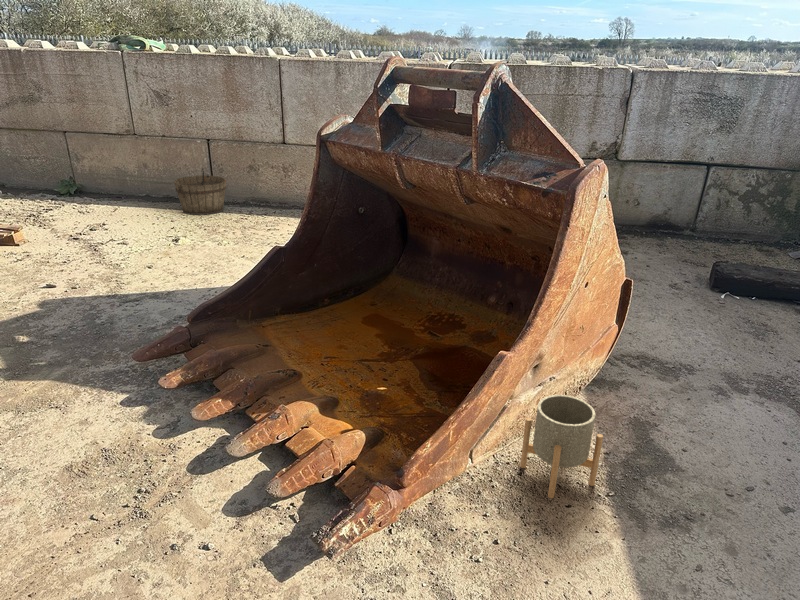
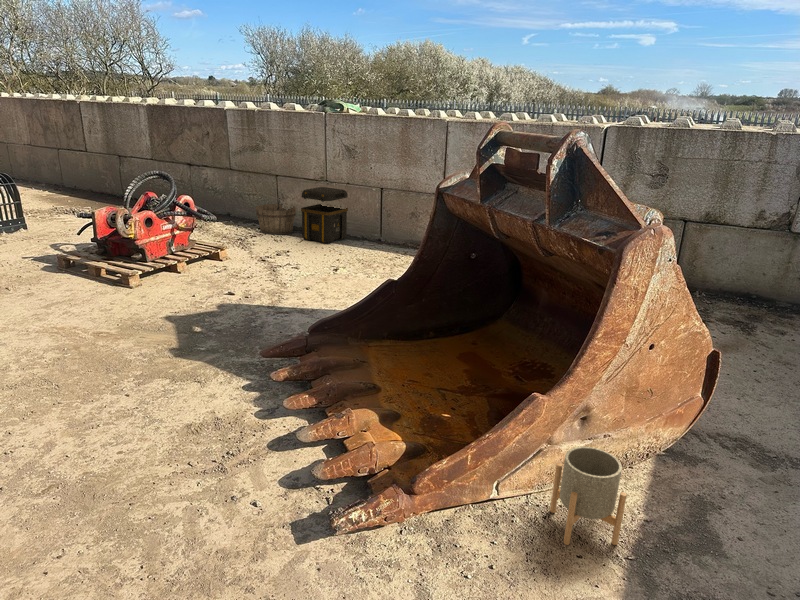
toolbox: none [102,144,166,211] -> present [301,187,348,244]
wooden bucket: present [174,168,226,215] -> present [256,198,296,235]

